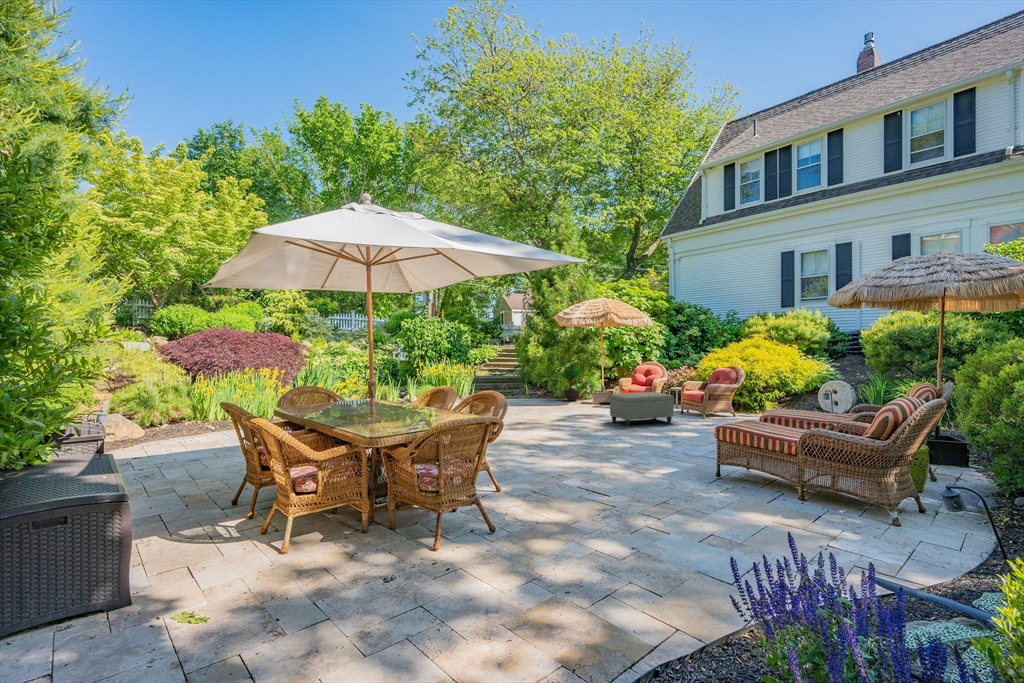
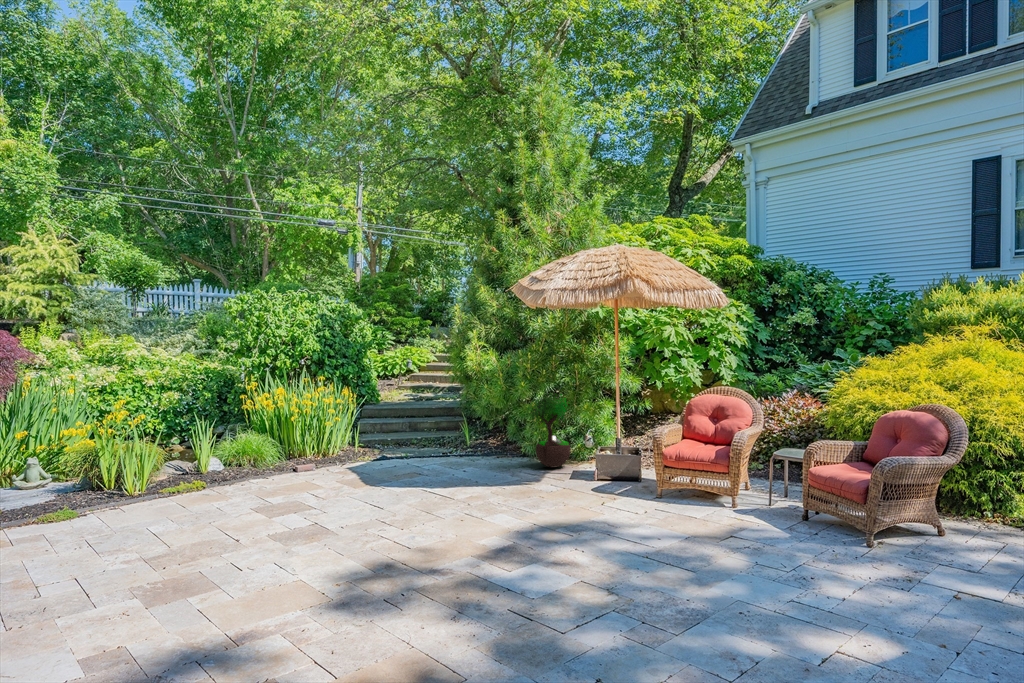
ottoman: present [610,392,674,426] -> none [627,480,800,590]

